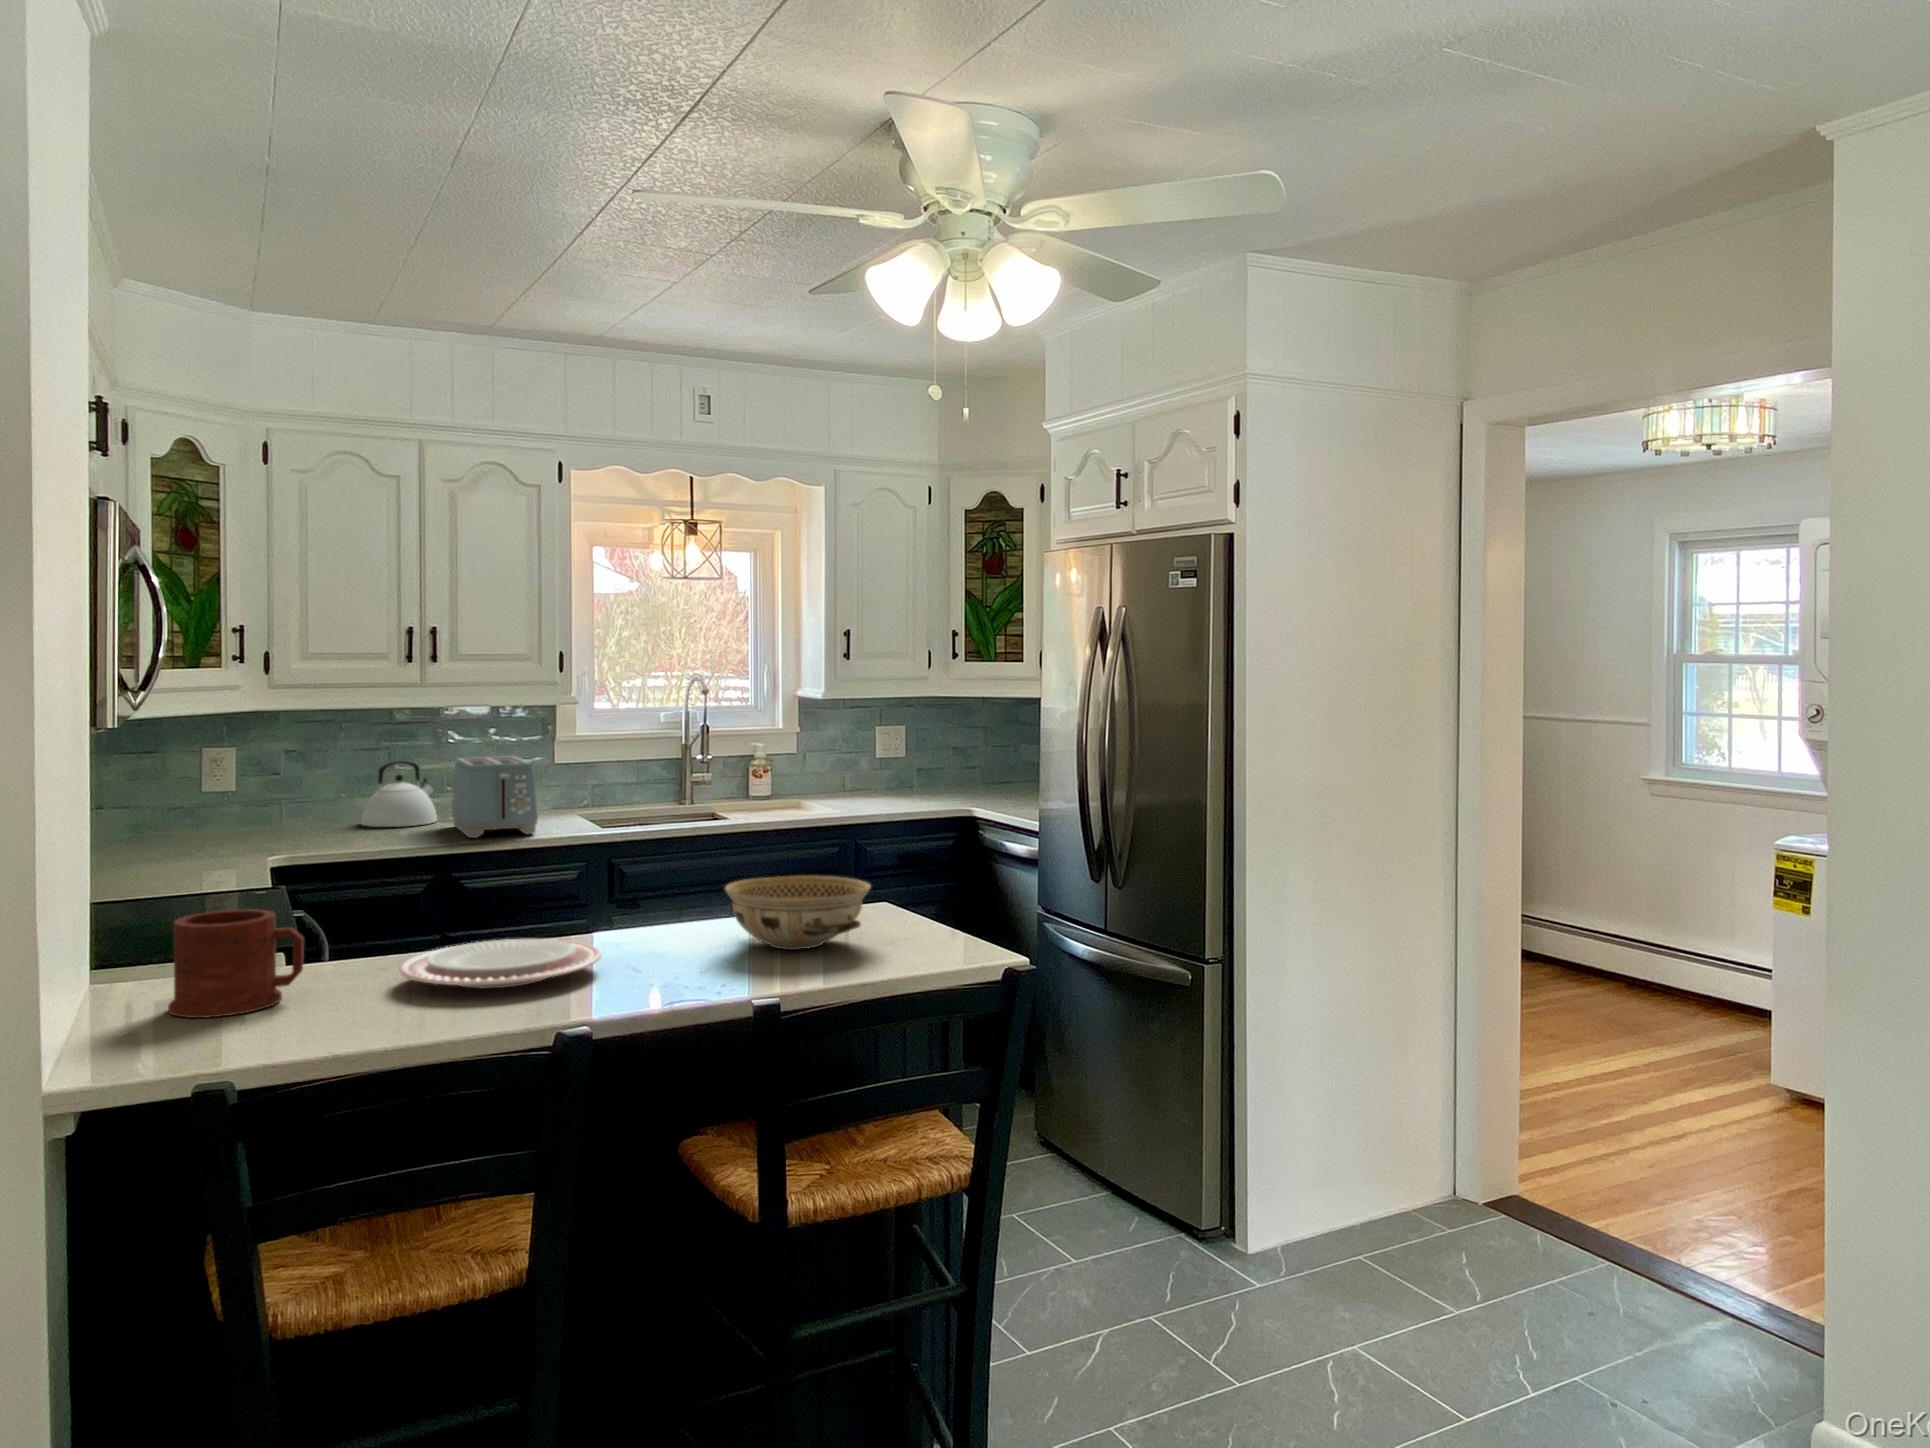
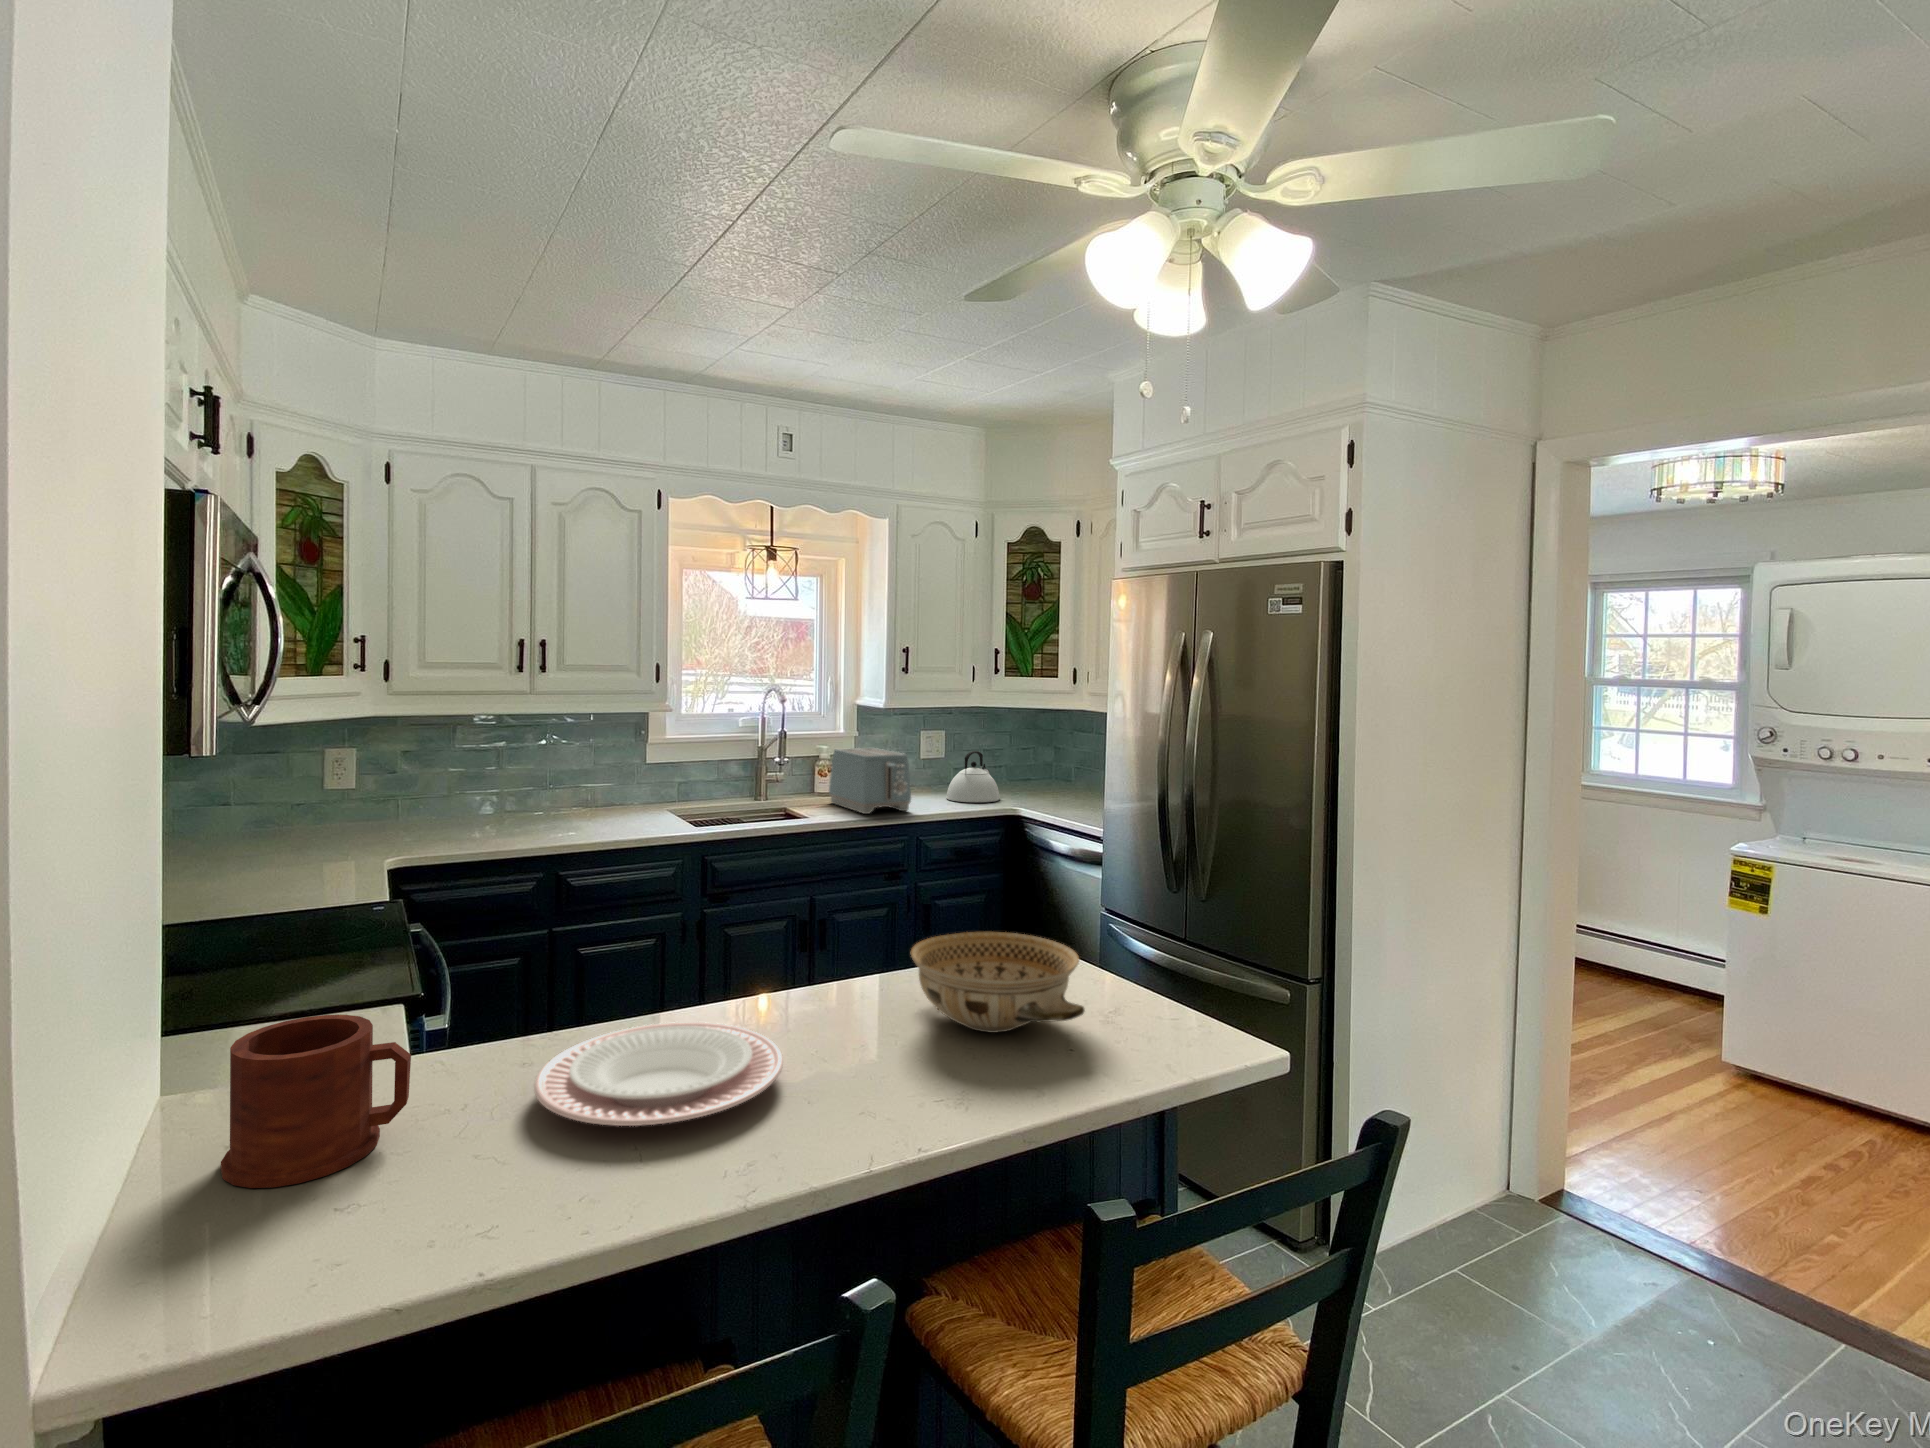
toaster: present [452,756,538,838] -> present [829,748,911,814]
kettle: present [361,761,437,827] -> present [946,751,1000,802]

